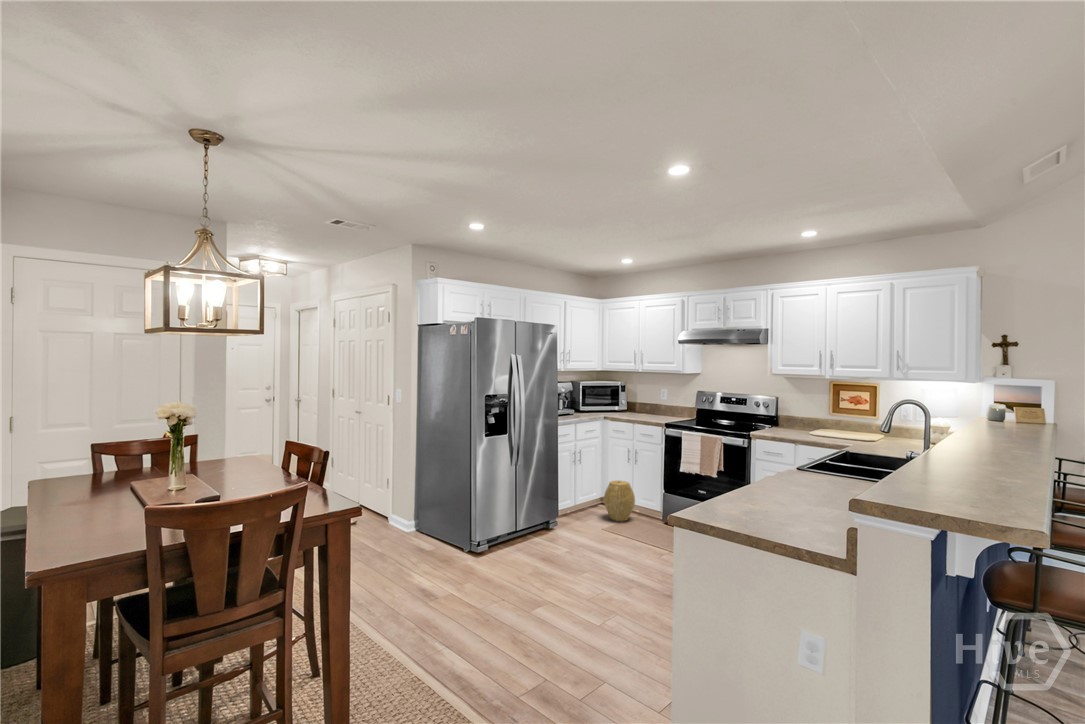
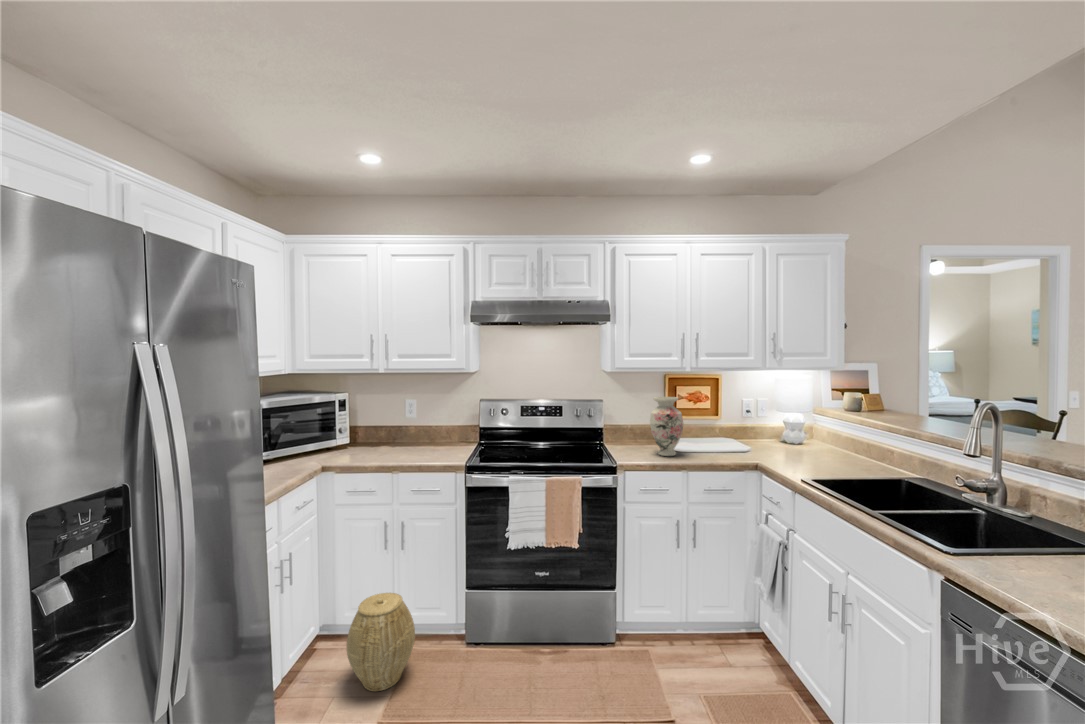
vase: none [780,396,804,435] -> present [650,397,683,456]

